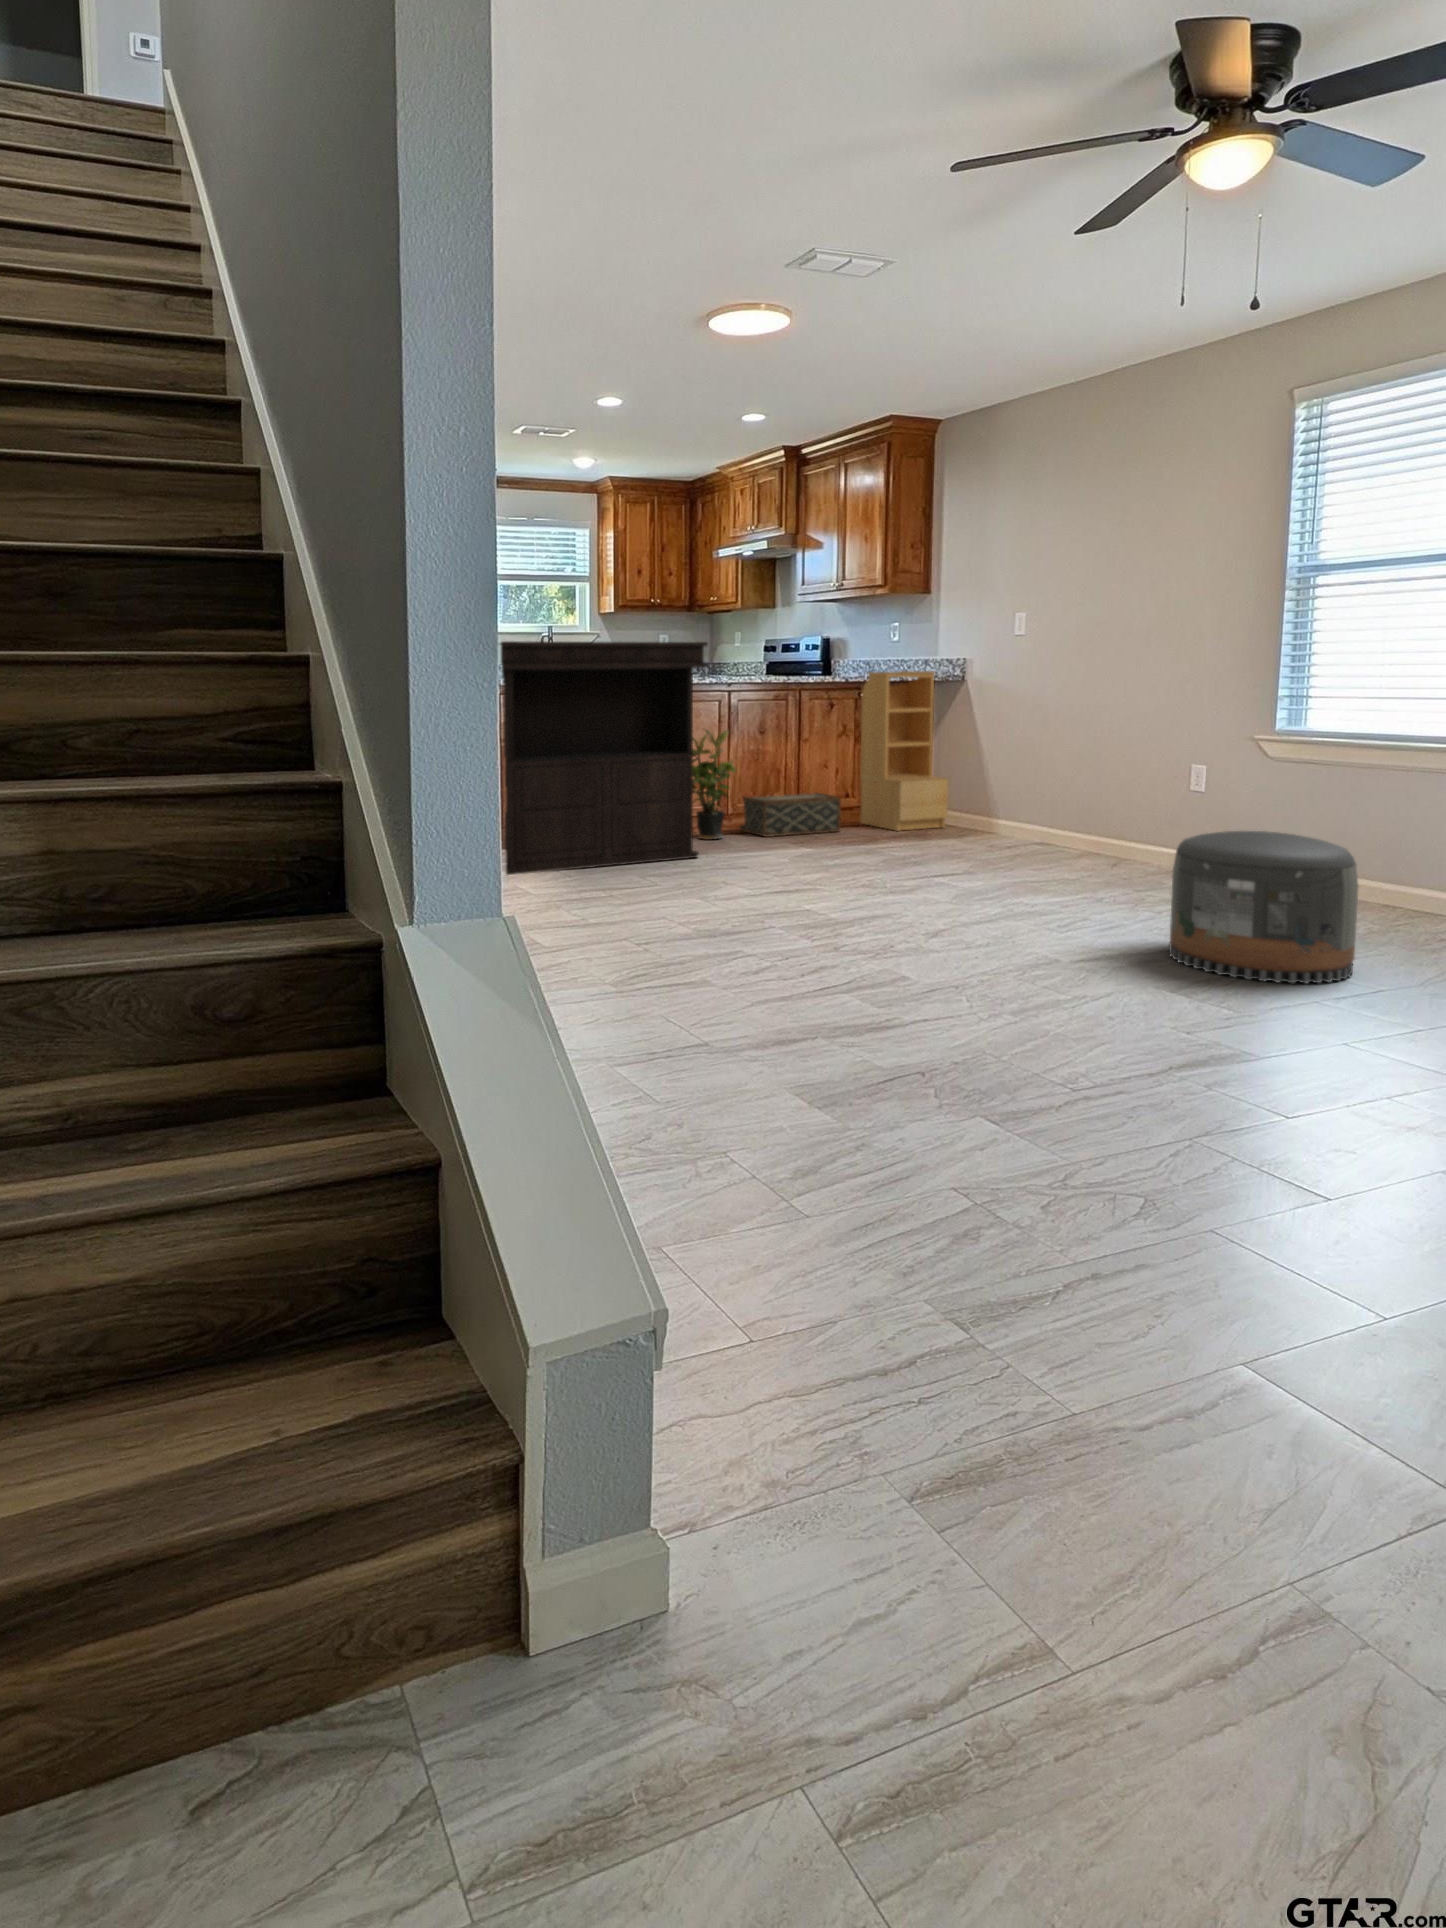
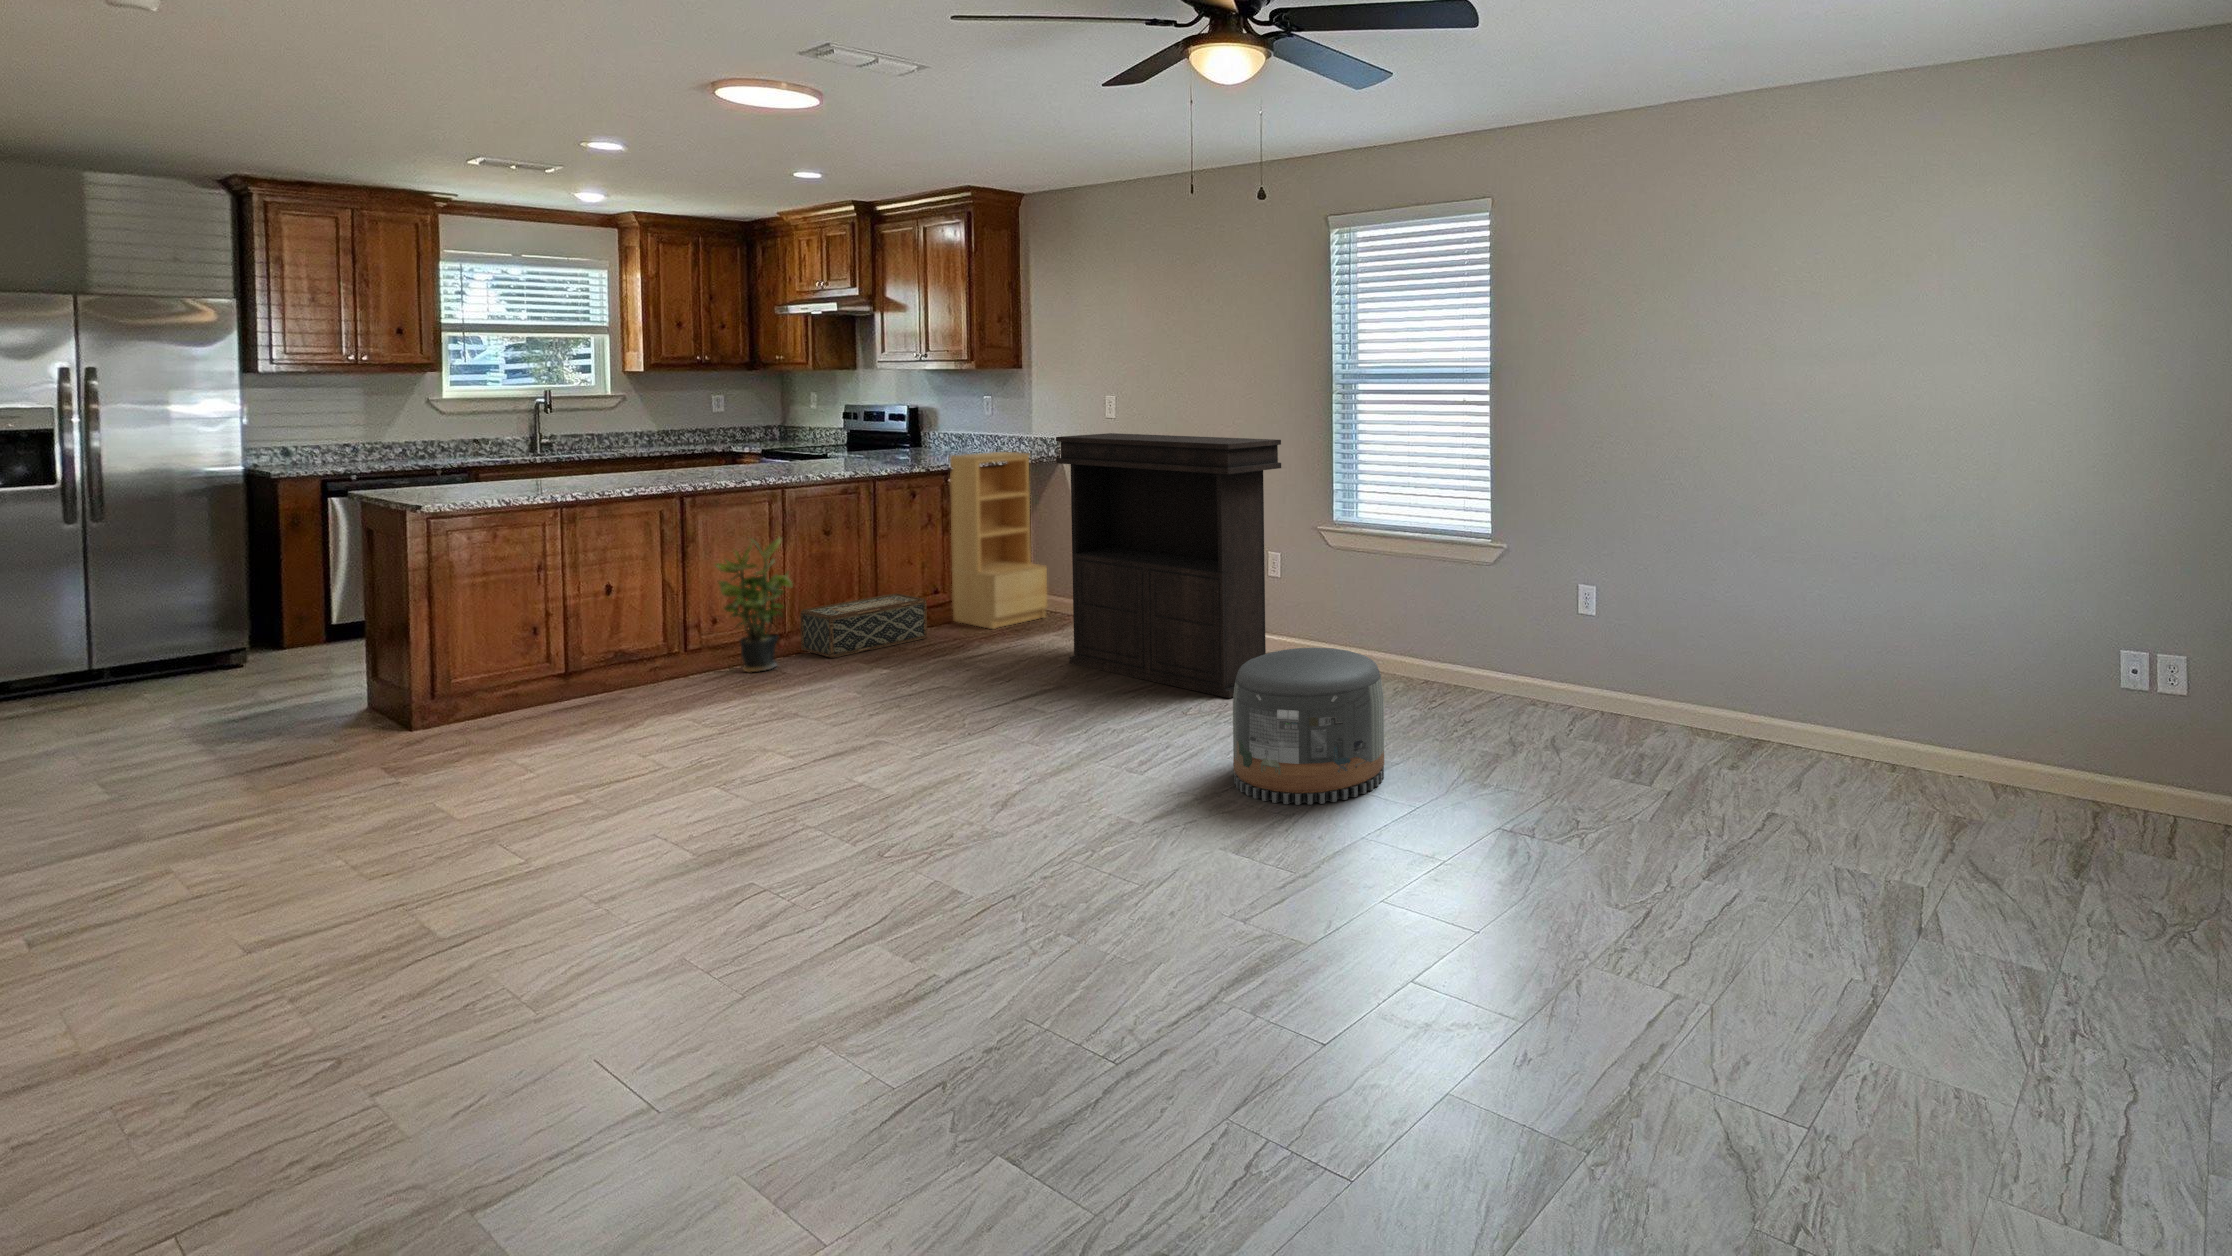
console table: present [501,641,708,875] -> present [1056,433,1281,698]

